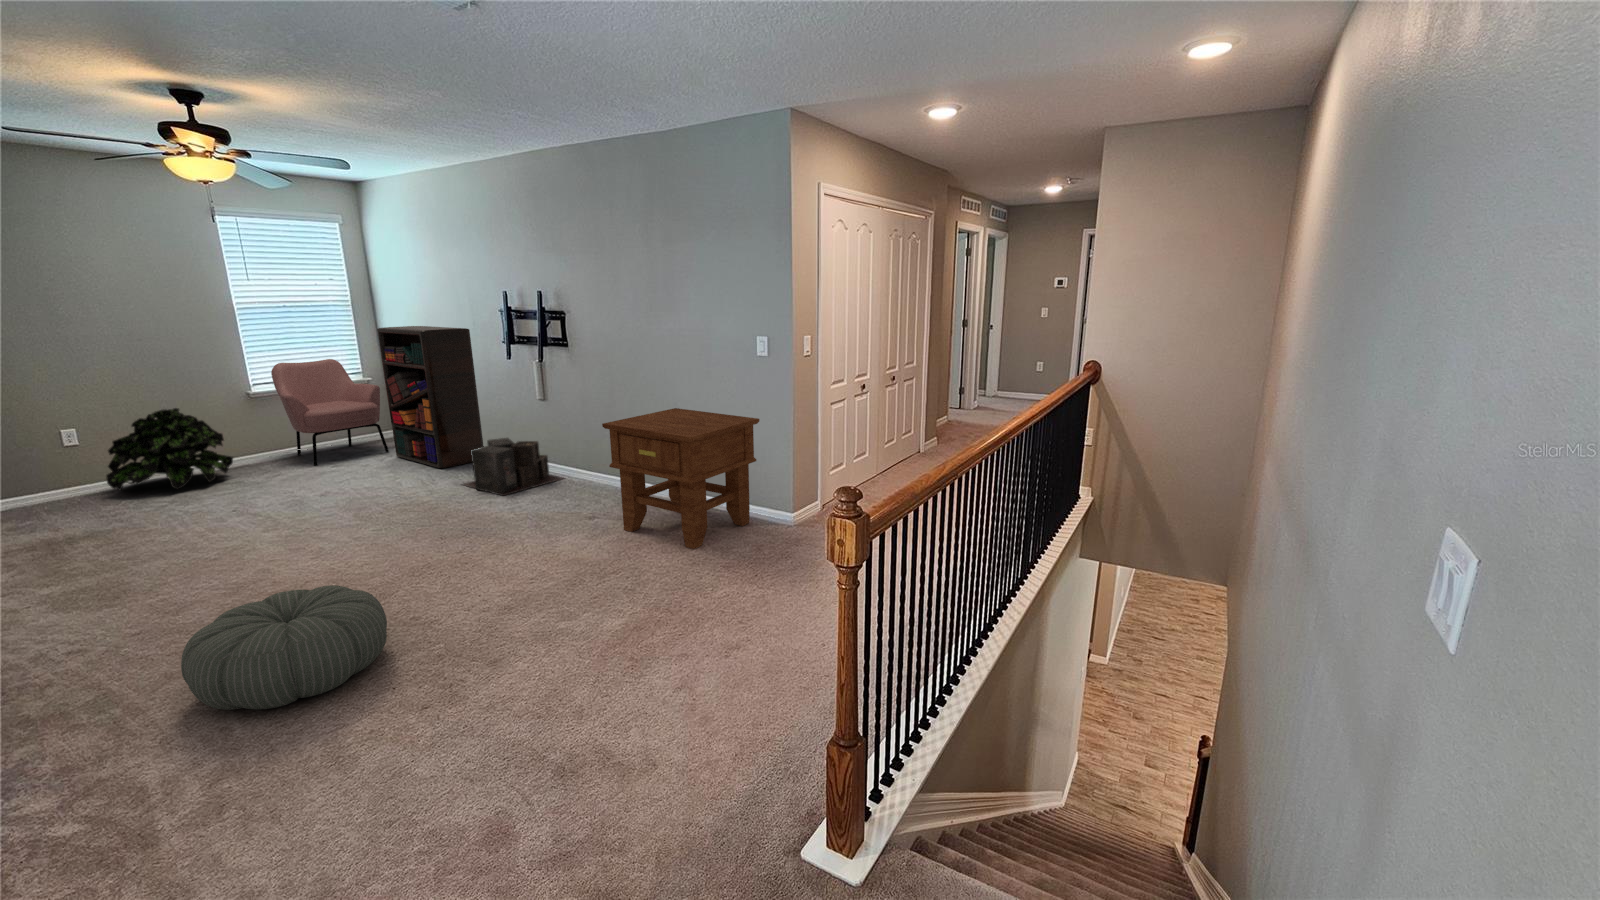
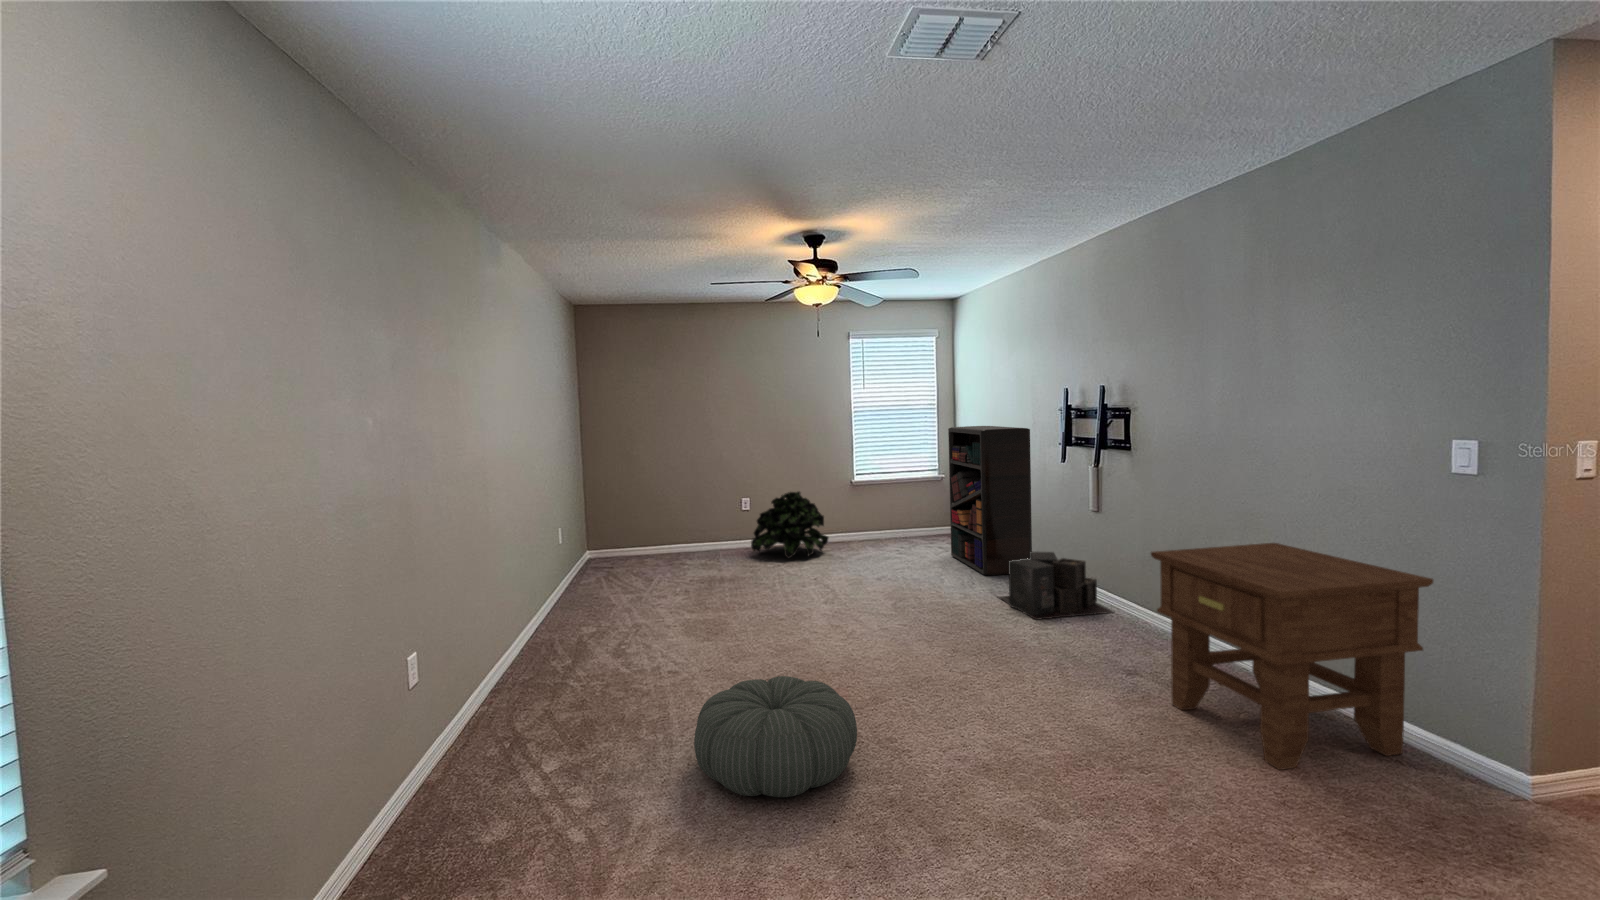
armchair: present [271,359,389,466] -> none [867,456,947,554]

